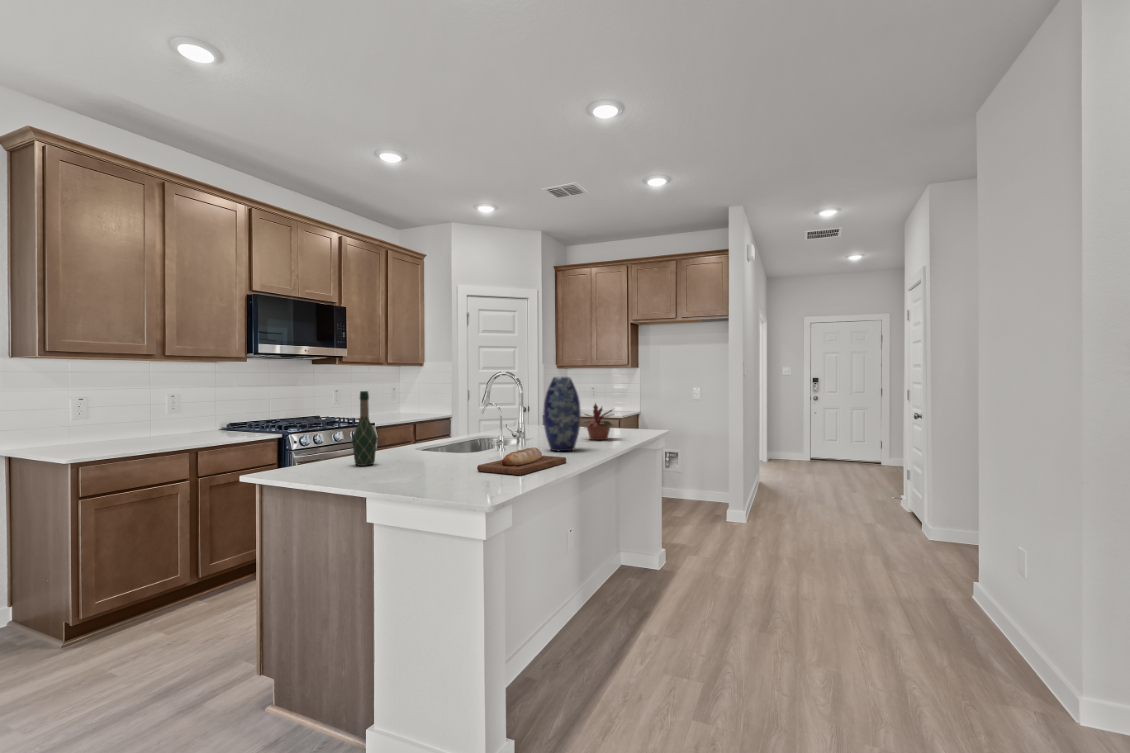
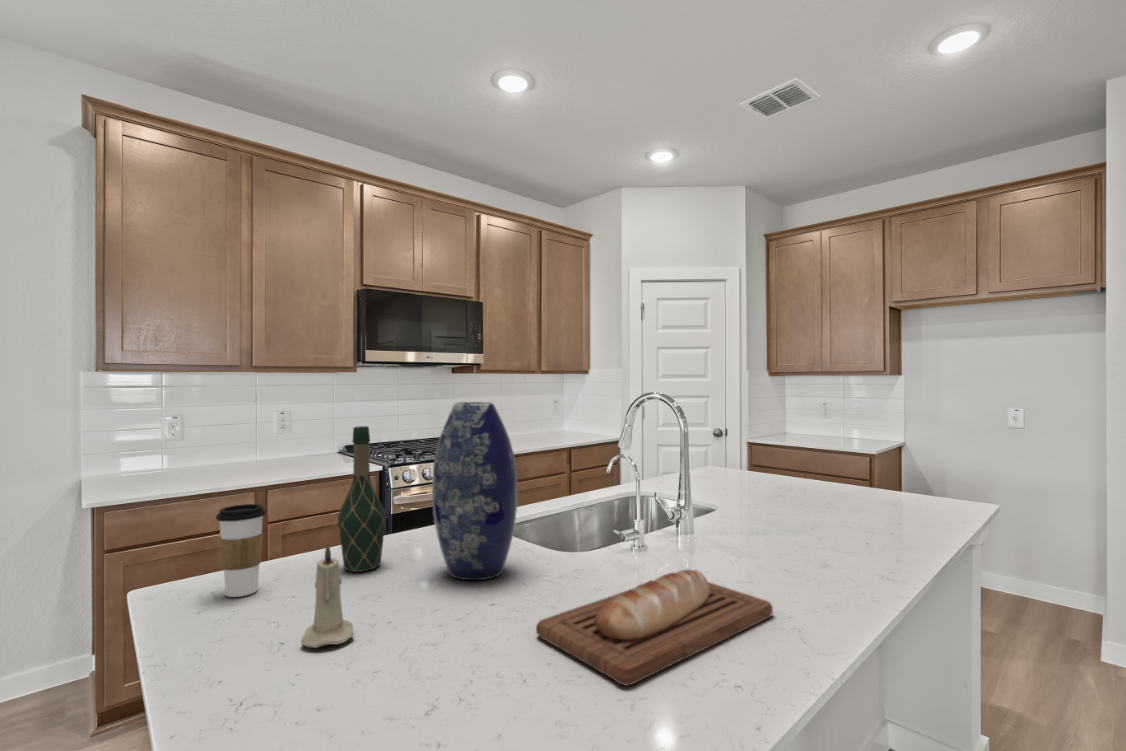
vase: present [543,377,581,451] -> present [432,402,517,580]
potted plant: present [585,403,614,440] -> none [803,441,891,518]
coffee cup: none [303,430,327,474] -> present [216,504,266,597]
candle: none [377,435,401,478] -> present [301,542,354,648]

